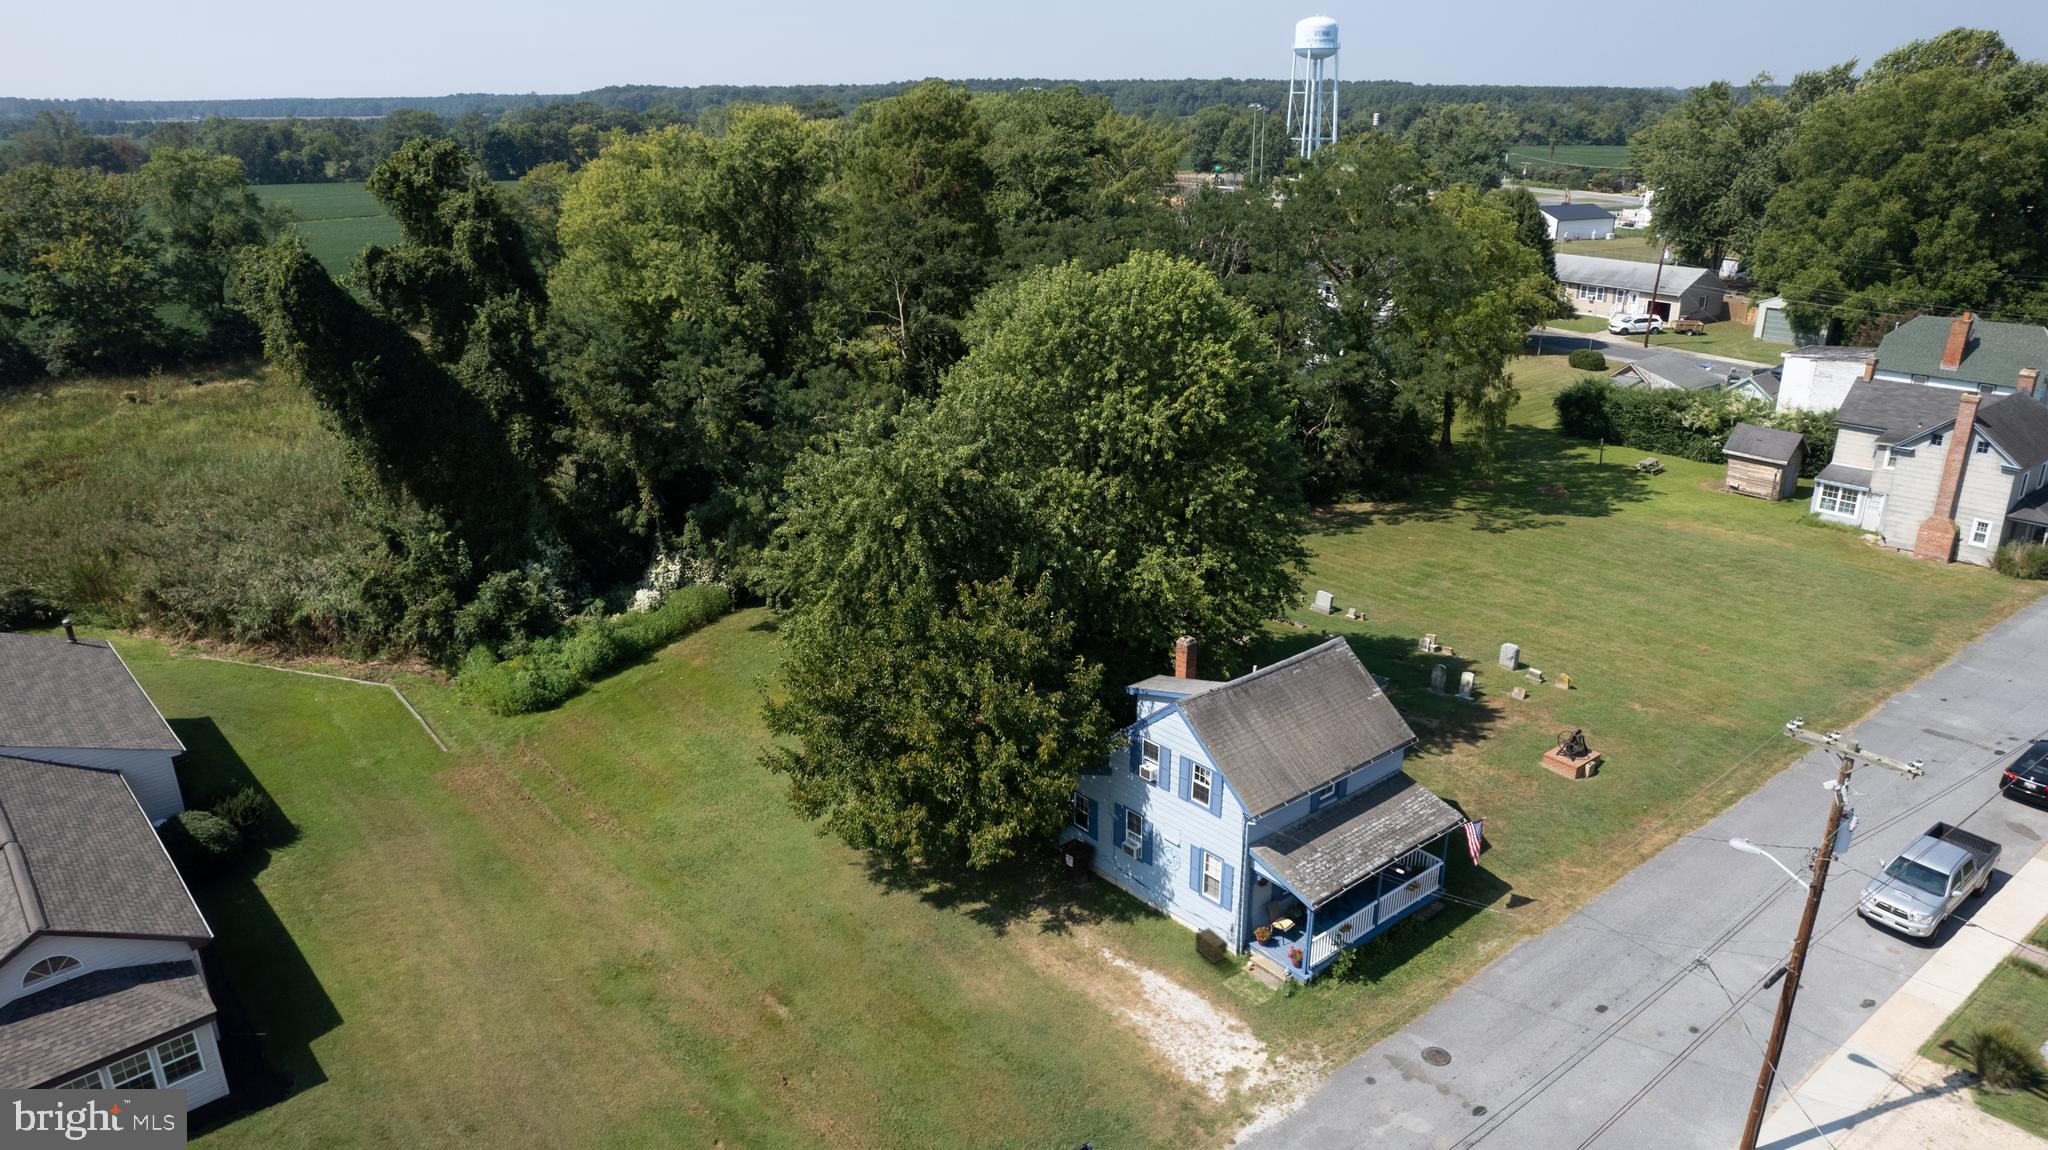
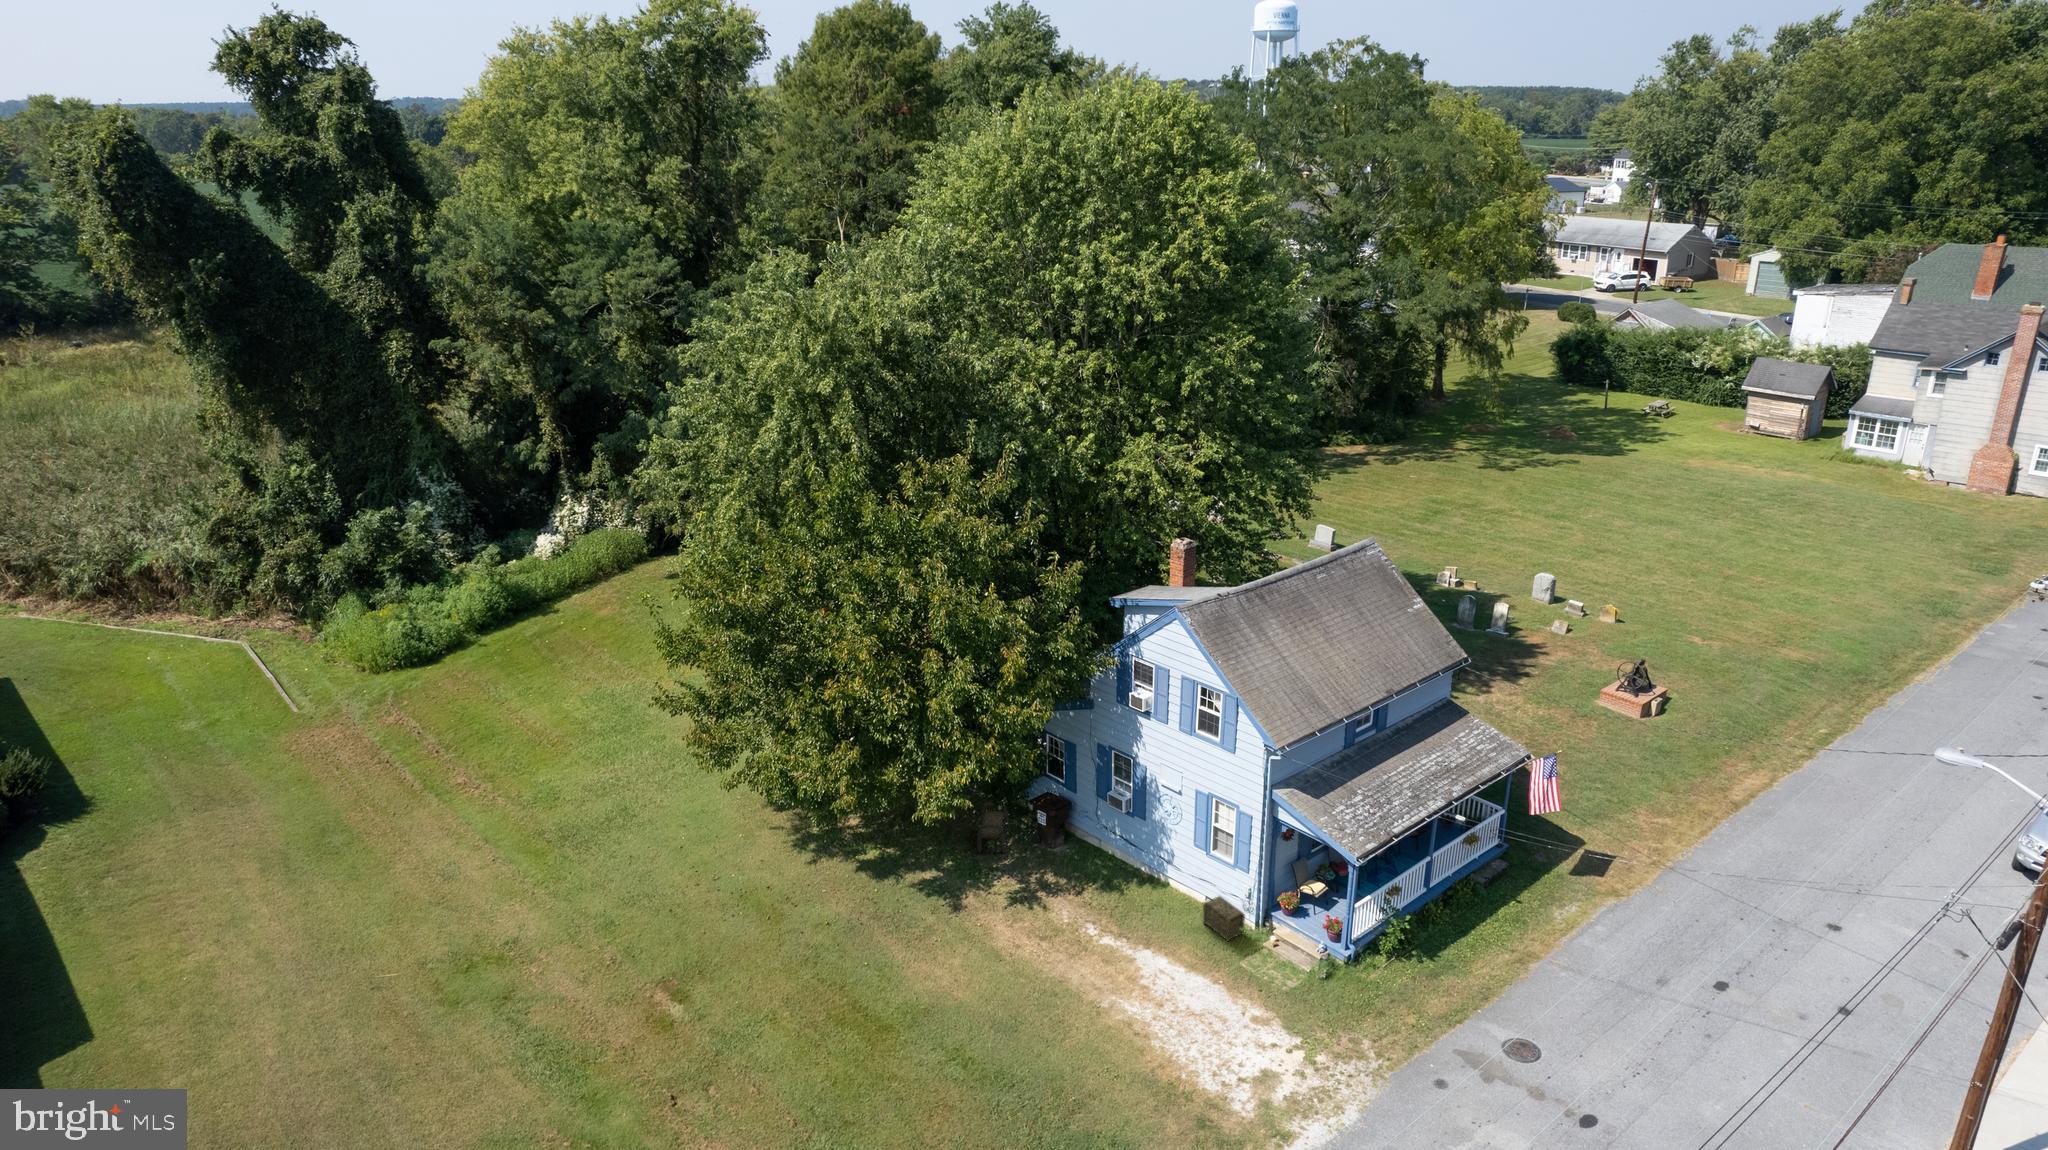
bench: none [1018,847,1043,888] -> present [977,802,1008,853]

